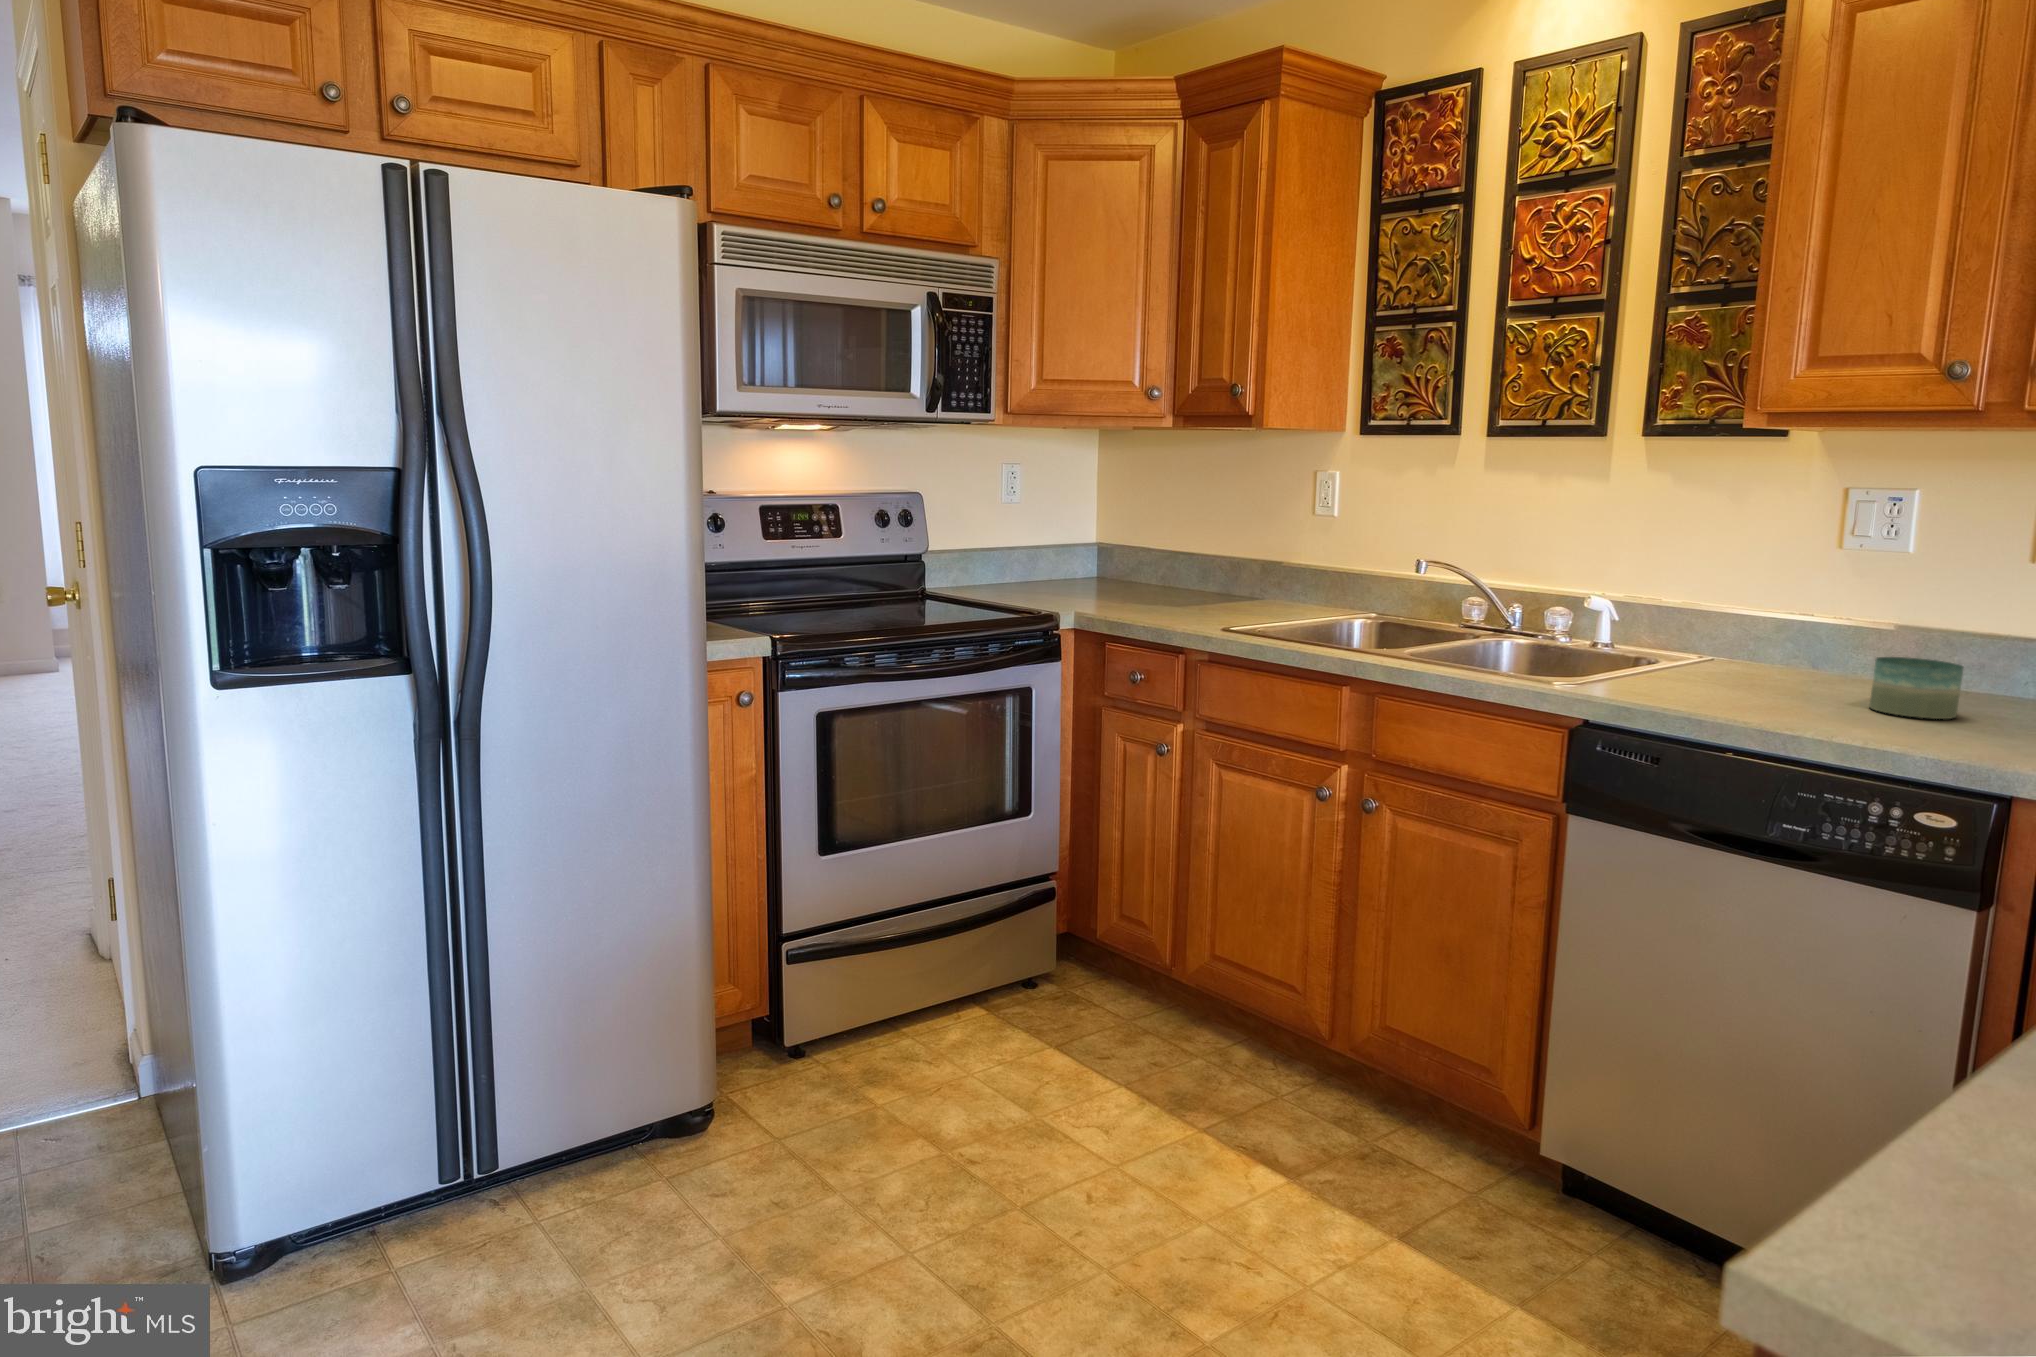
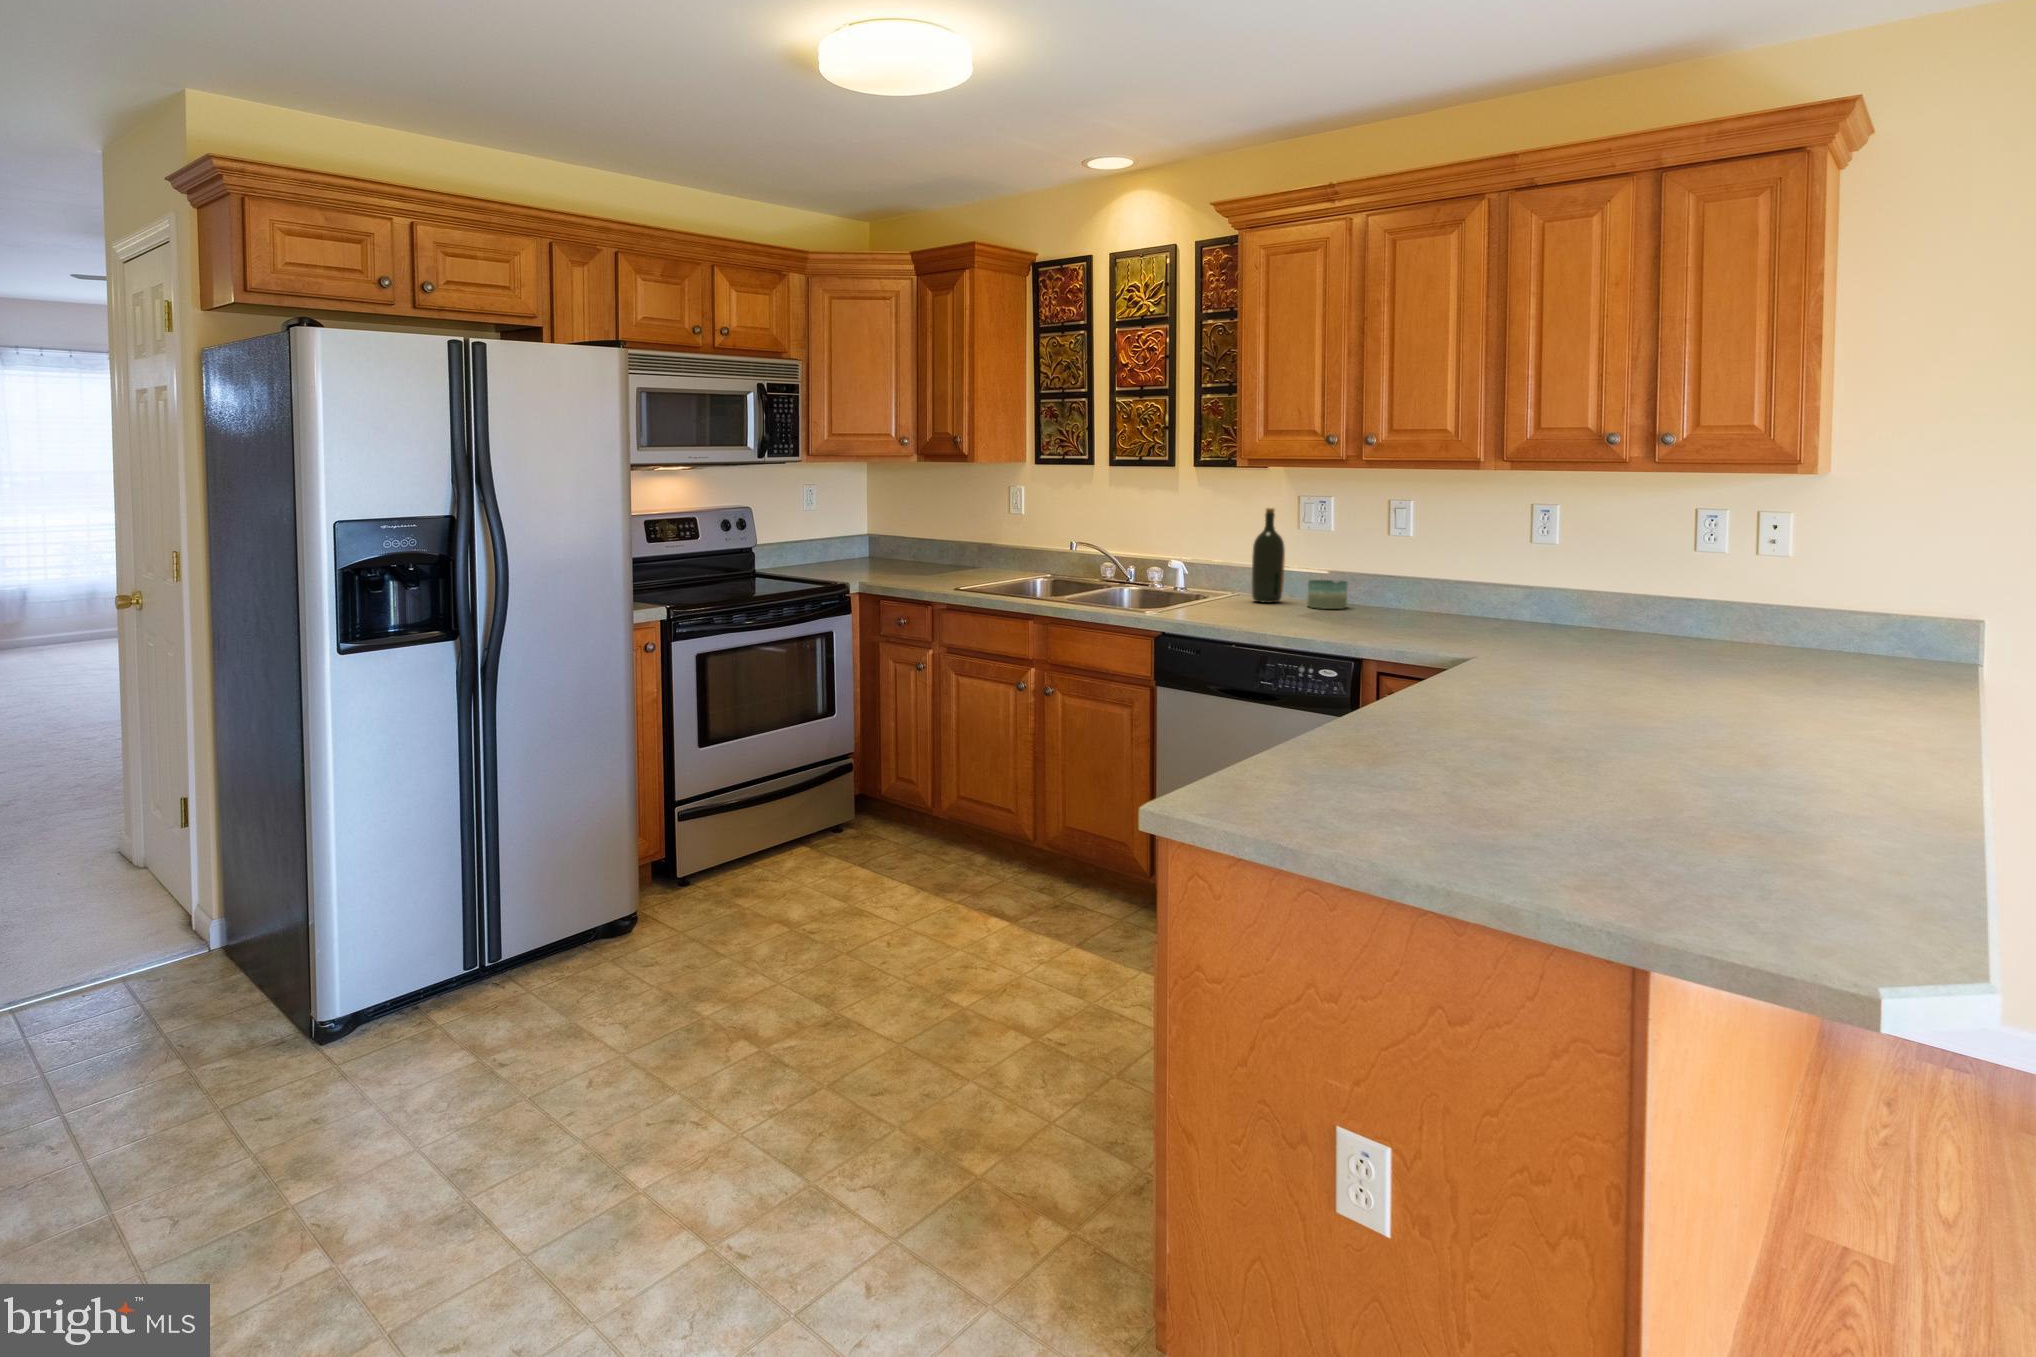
wine bottle: none [1749,515,1824,693] -> present [1252,508,1285,603]

